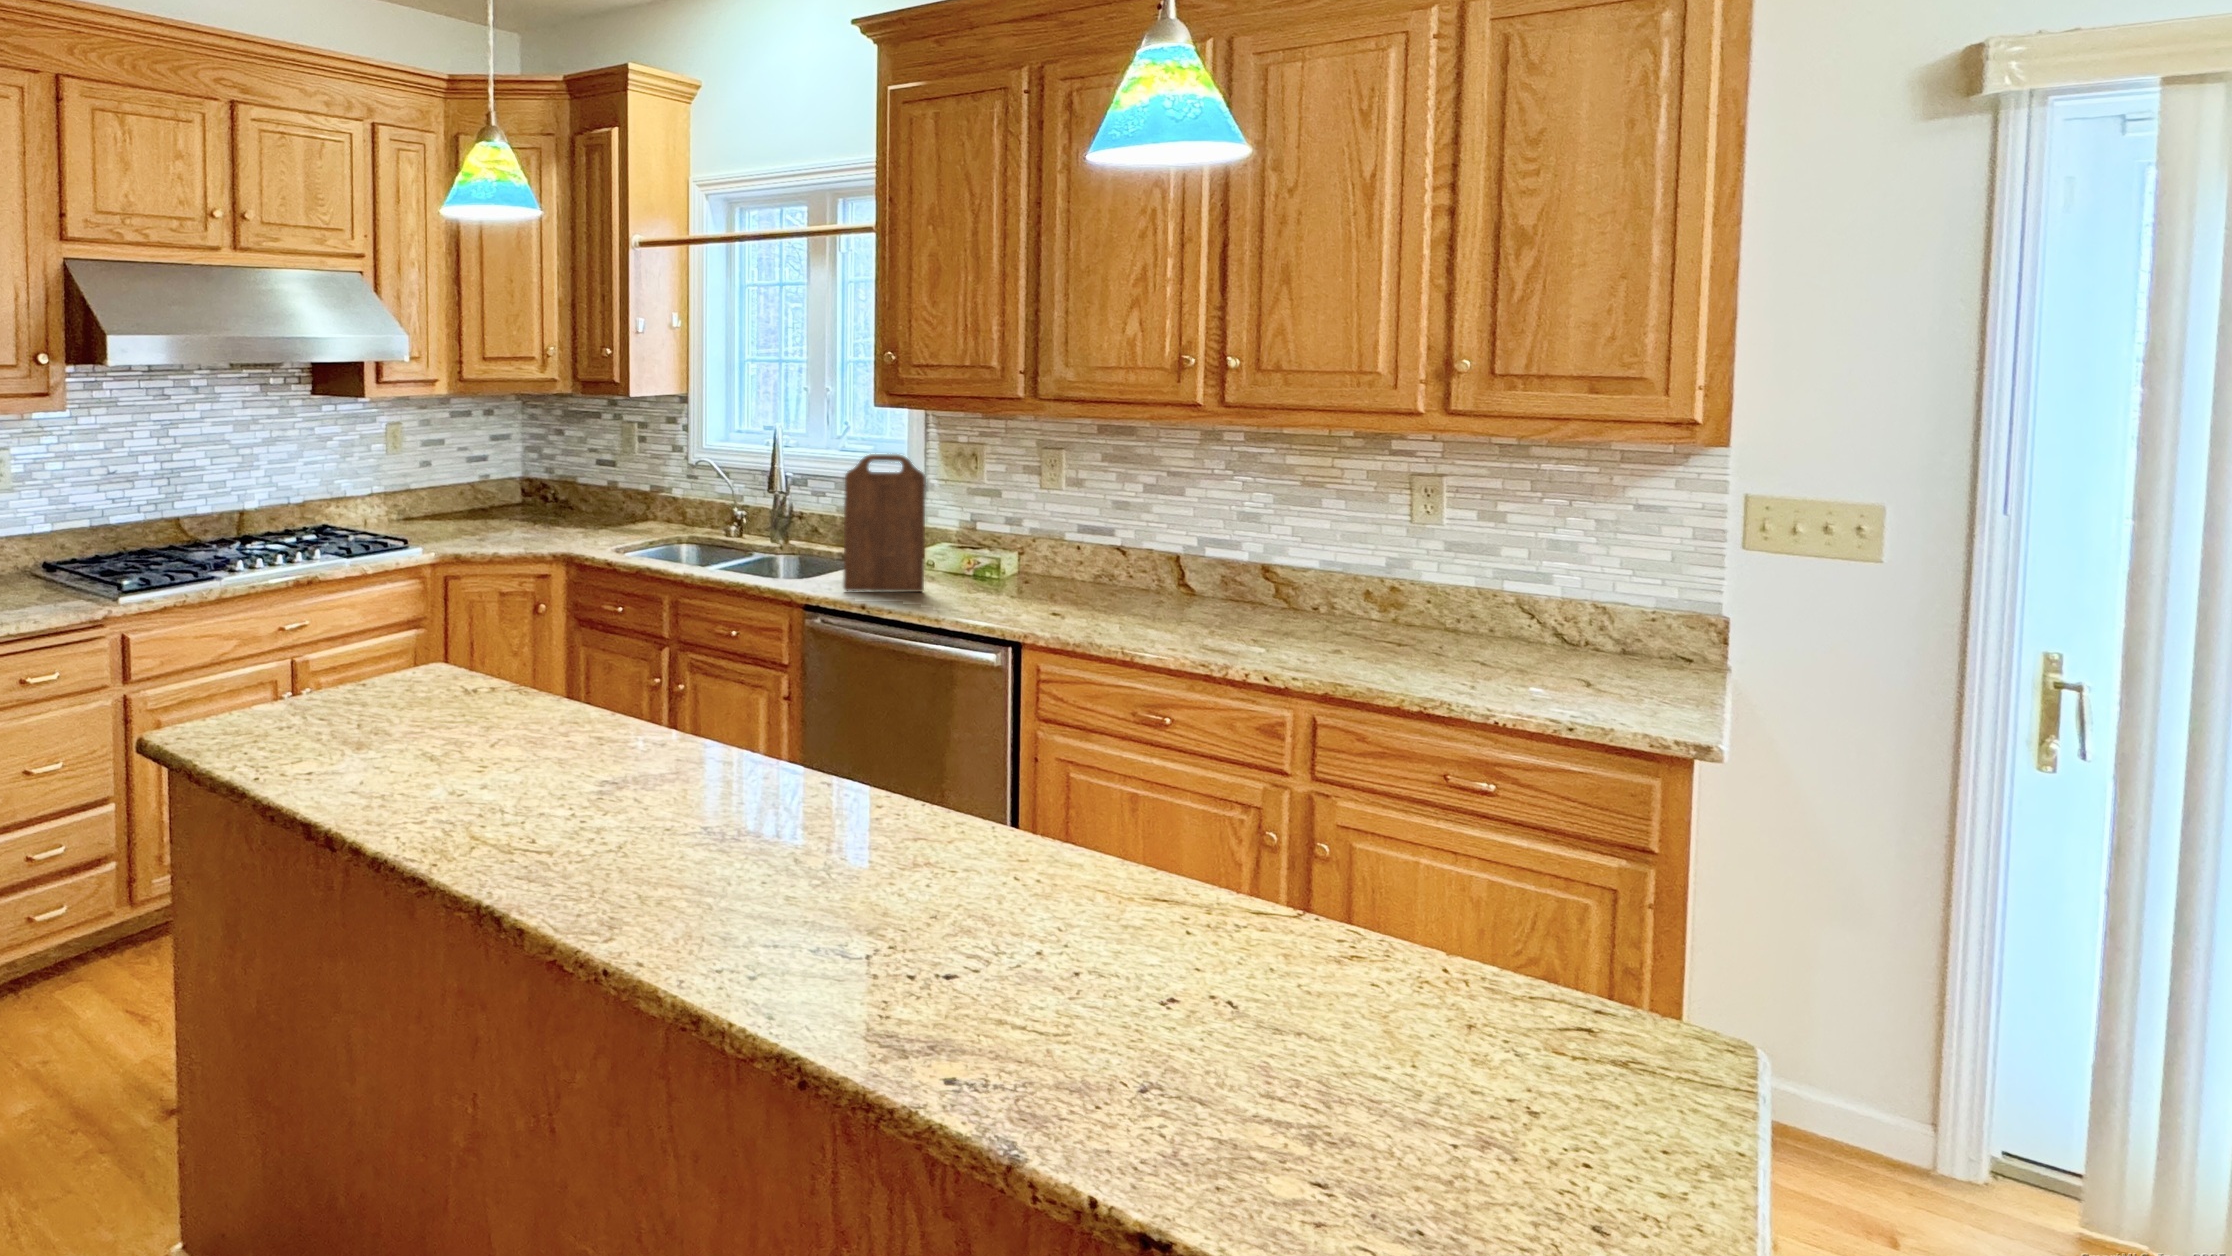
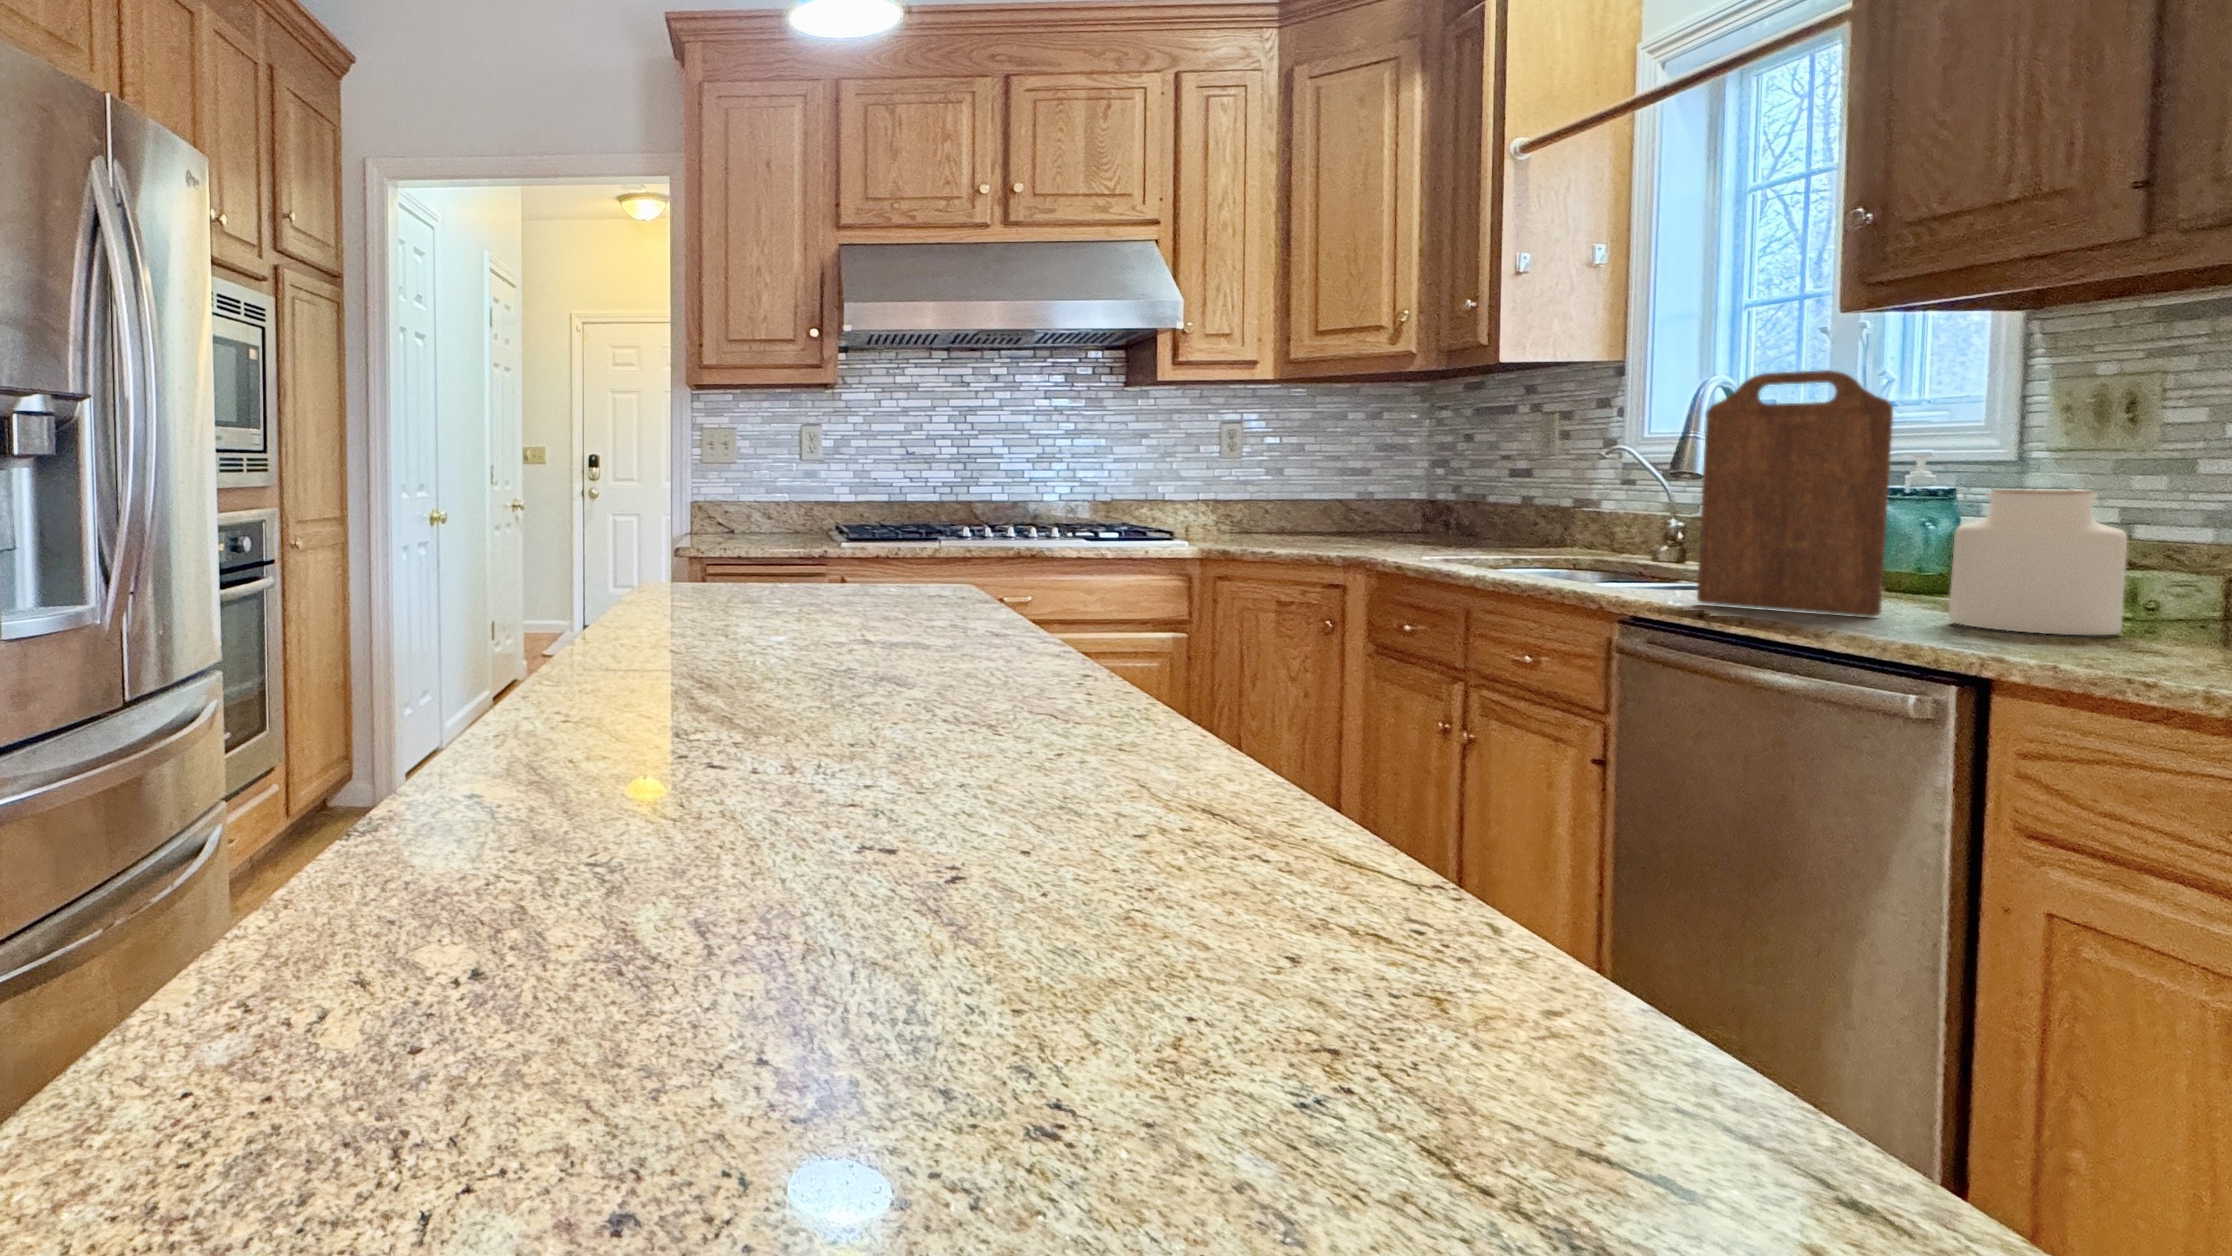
jar: none [950,519,1011,597] -> present [1949,490,2127,636]

